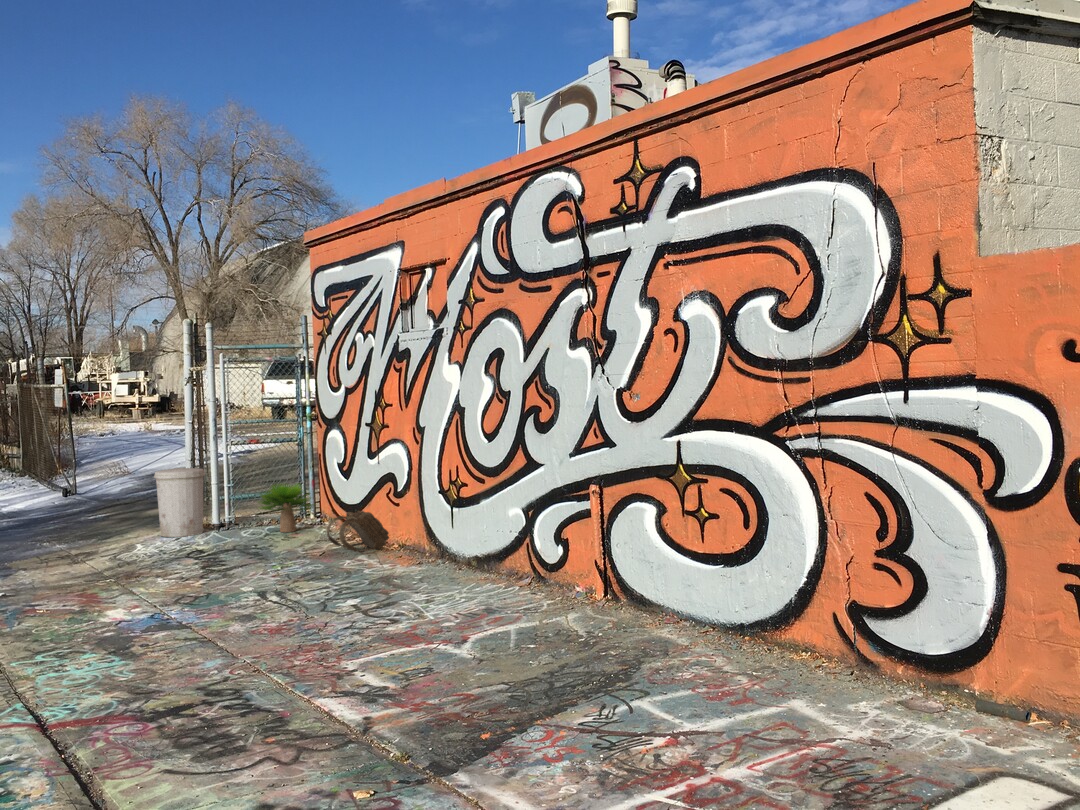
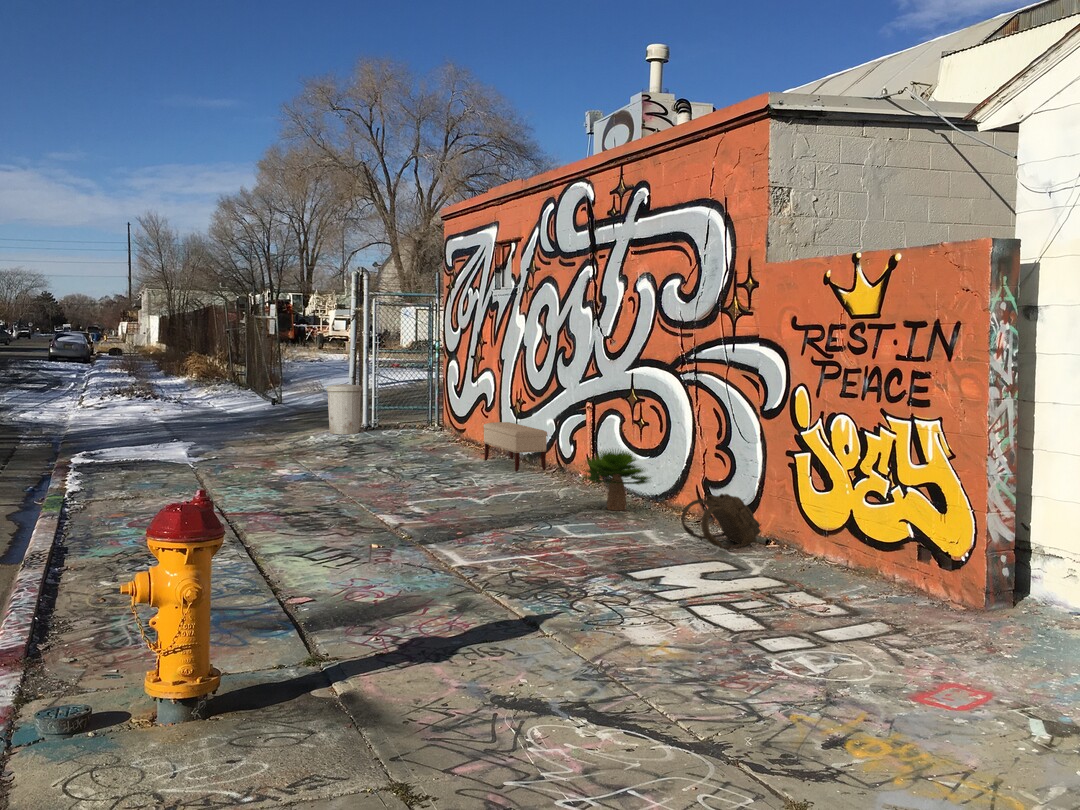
potted plant: present [260,485,315,532] -> present [583,450,651,511]
backpack: present [327,511,389,553] -> present [681,494,761,550]
bench: none [409,513,513,588] -> present [483,422,547,472]

